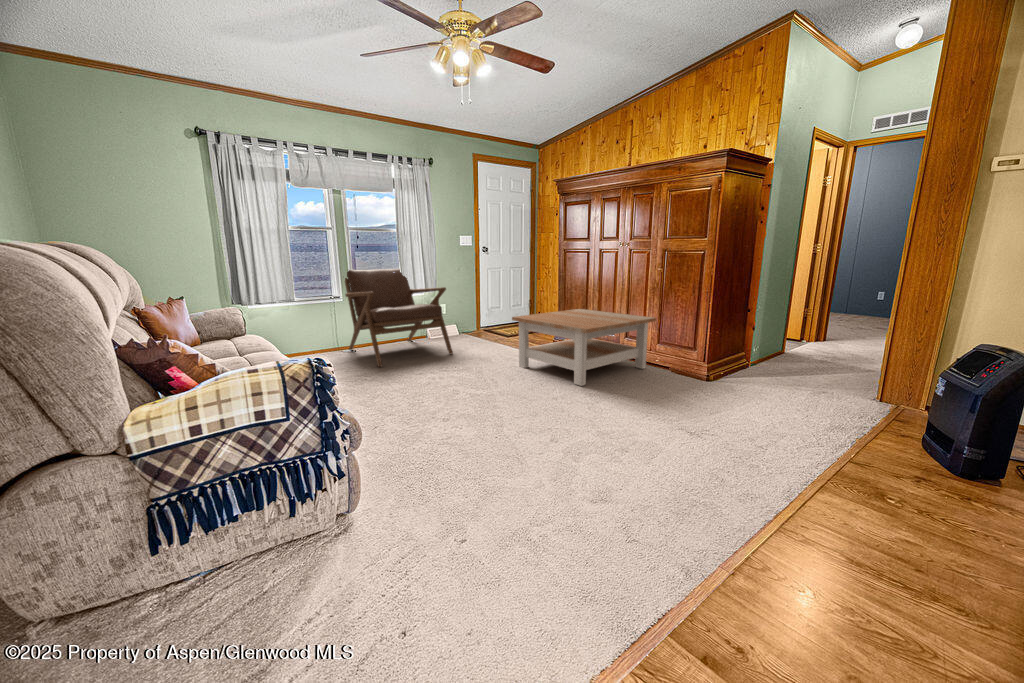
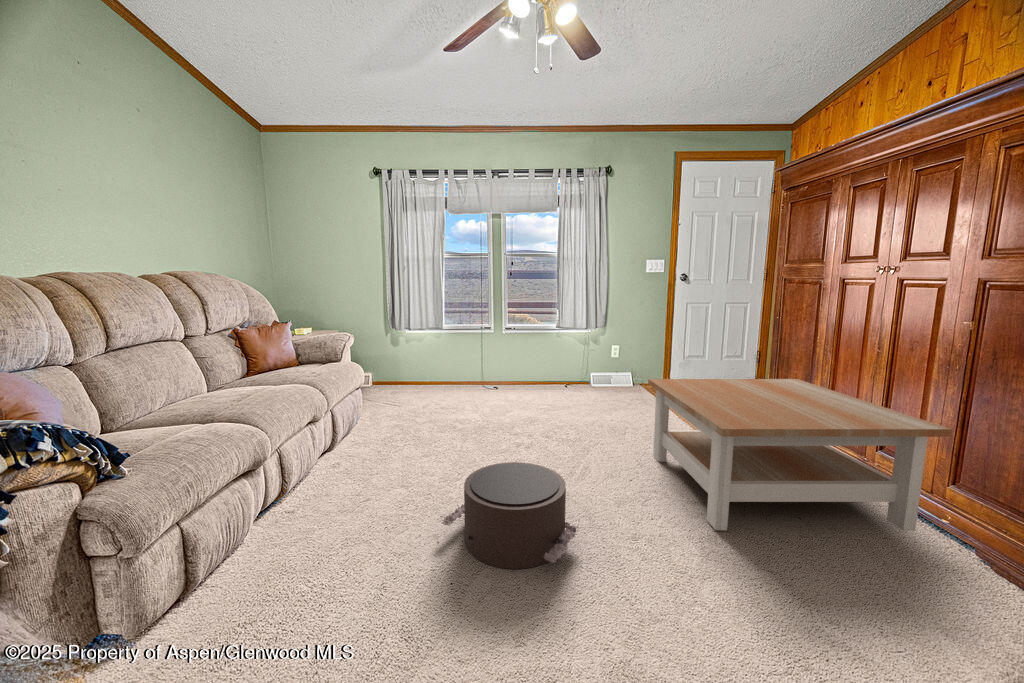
lounge chair: present [345,268,453,367] -> none [486,299,589,415]
pouf: none [456,371,538,426] -> present [442,462,578,569]

